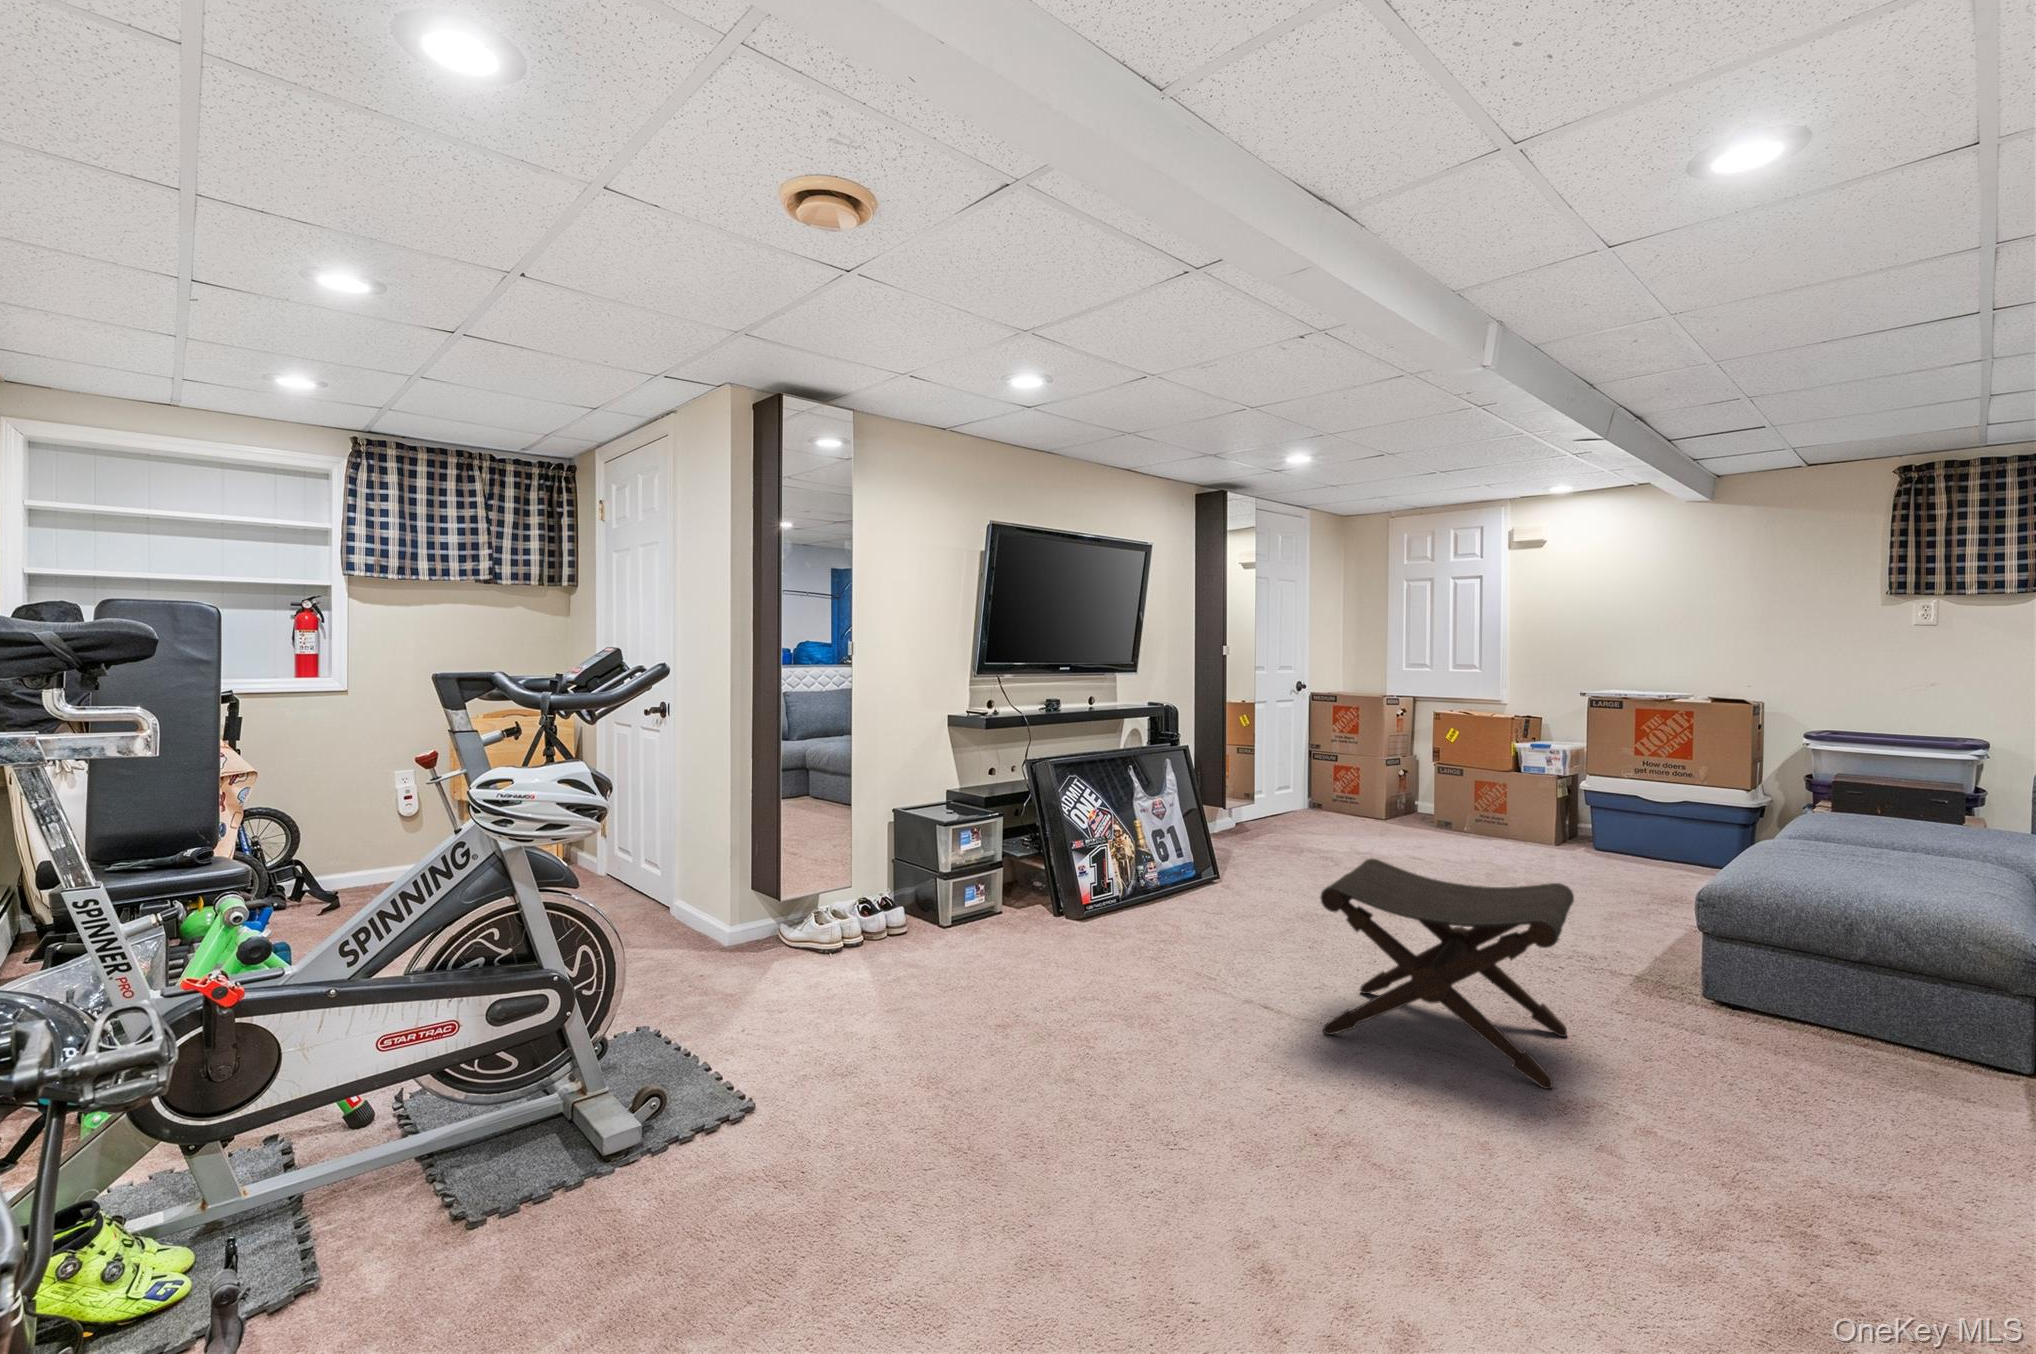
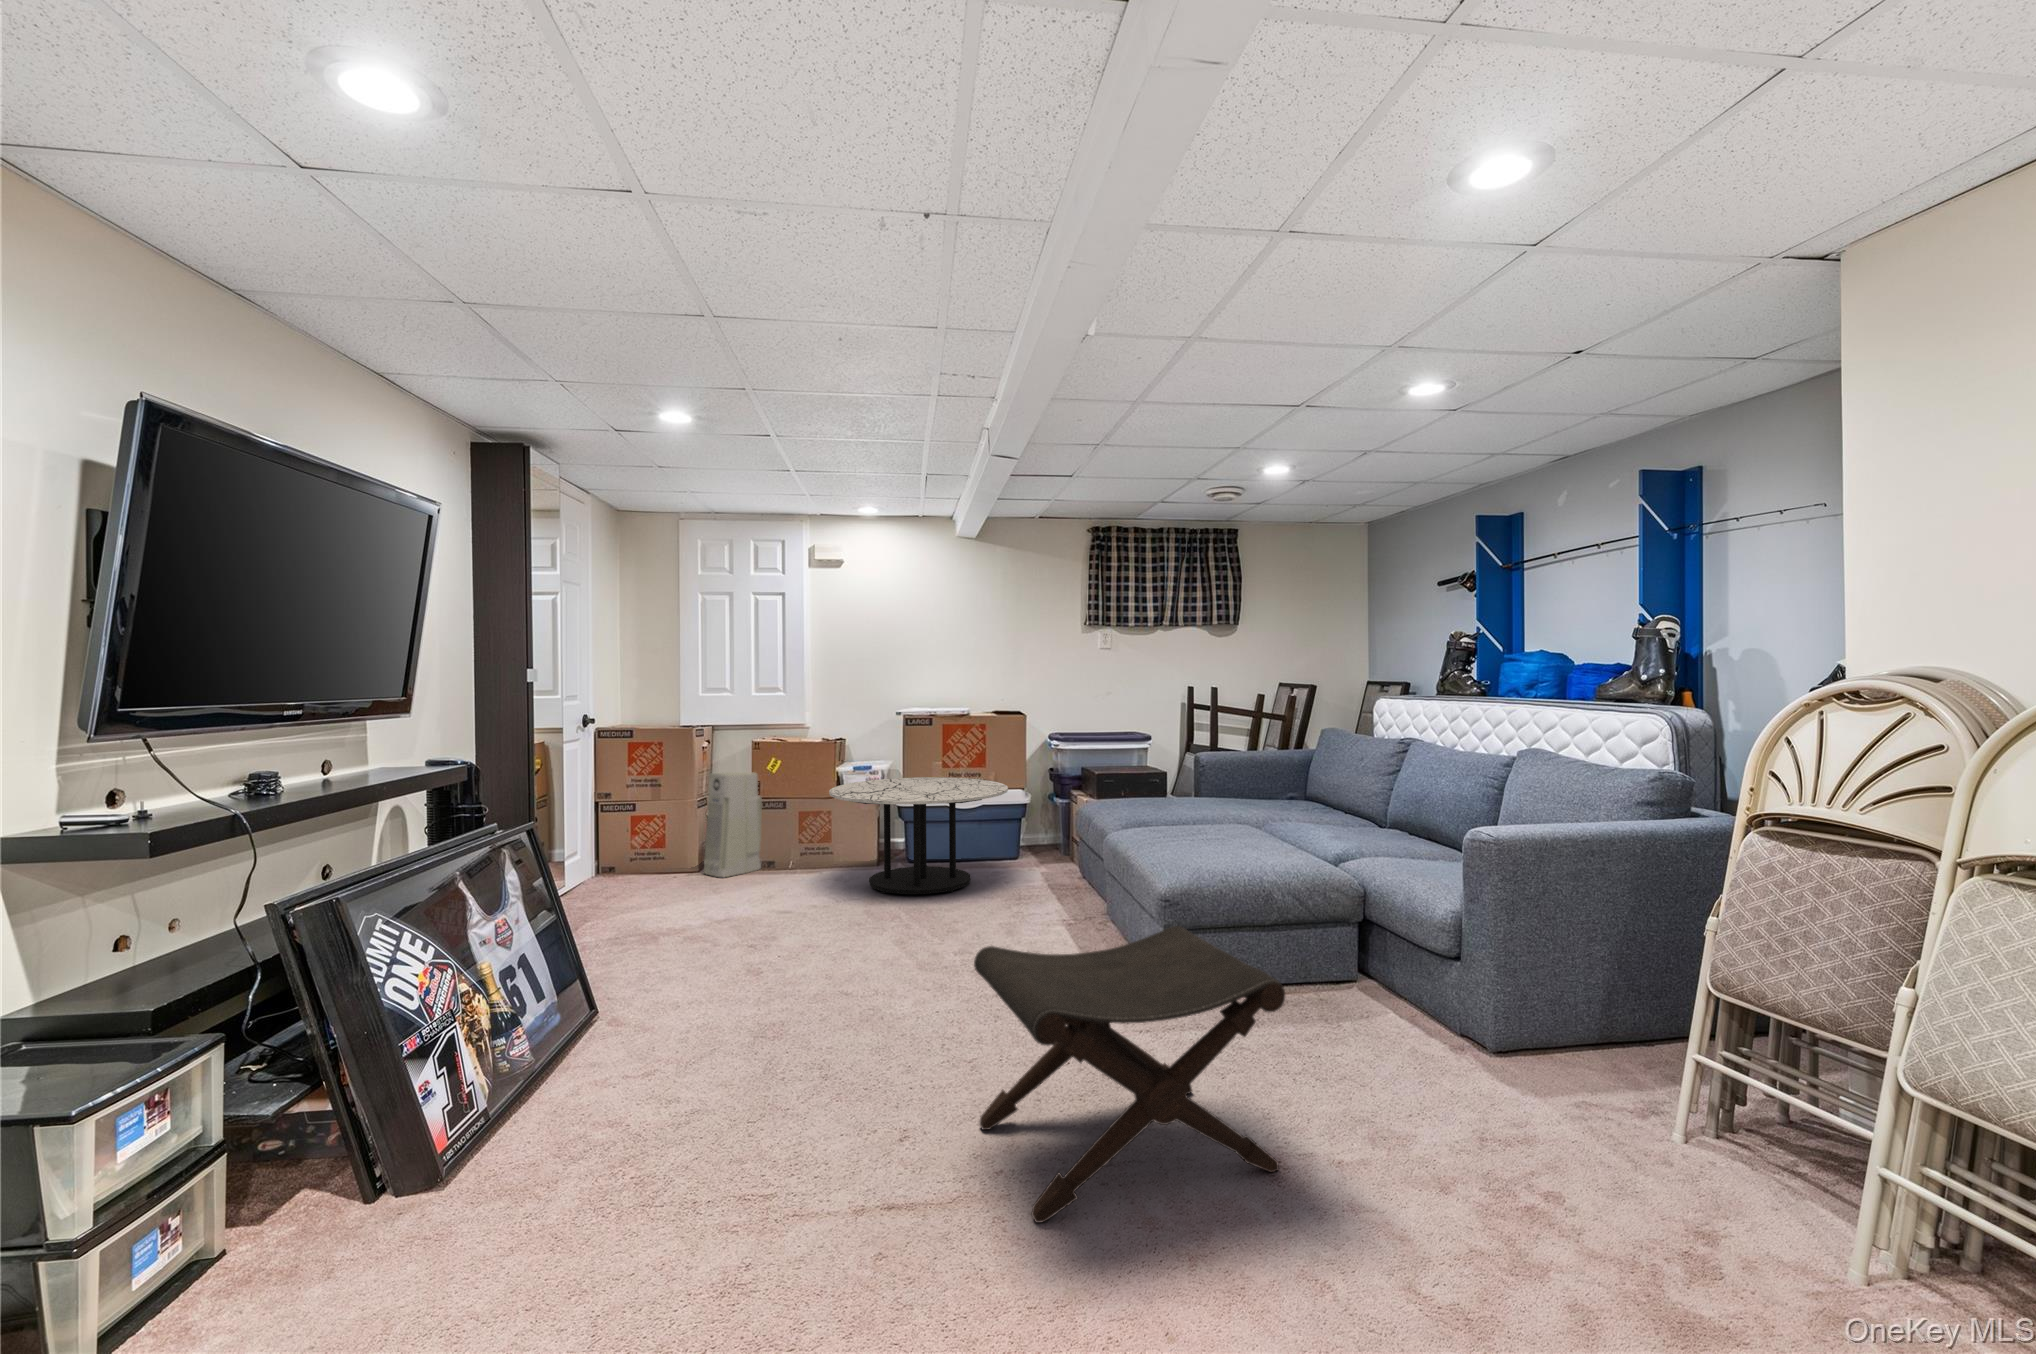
air purifier: none [1387,737,1442,827] -> present [704,772,762,877]
coffee table: none [1474,757,1682,875] -> present [829,777,1008,894]

